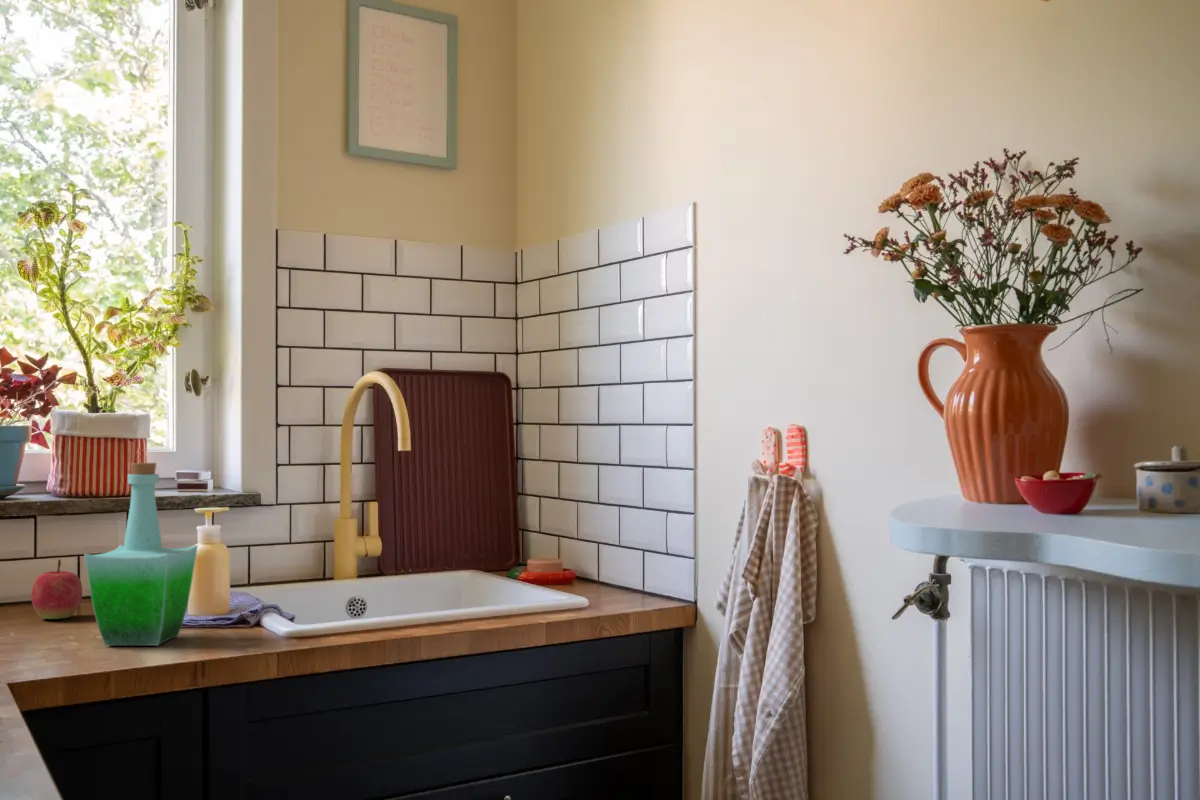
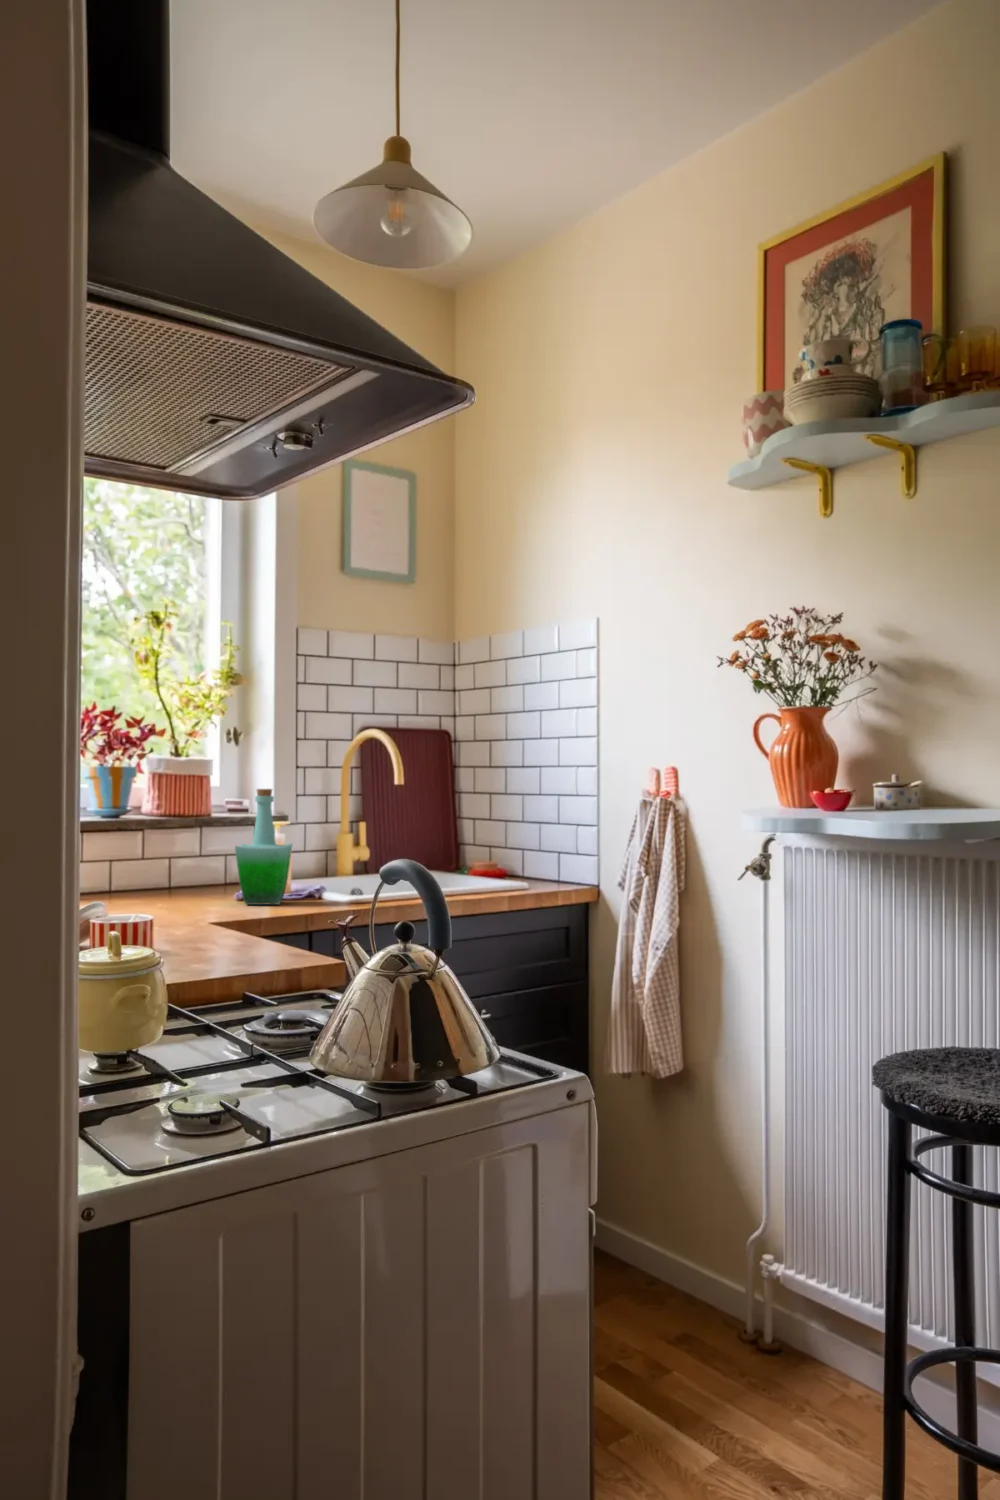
apple: present [31,559,82,619] -> none [165,856,197,895]

